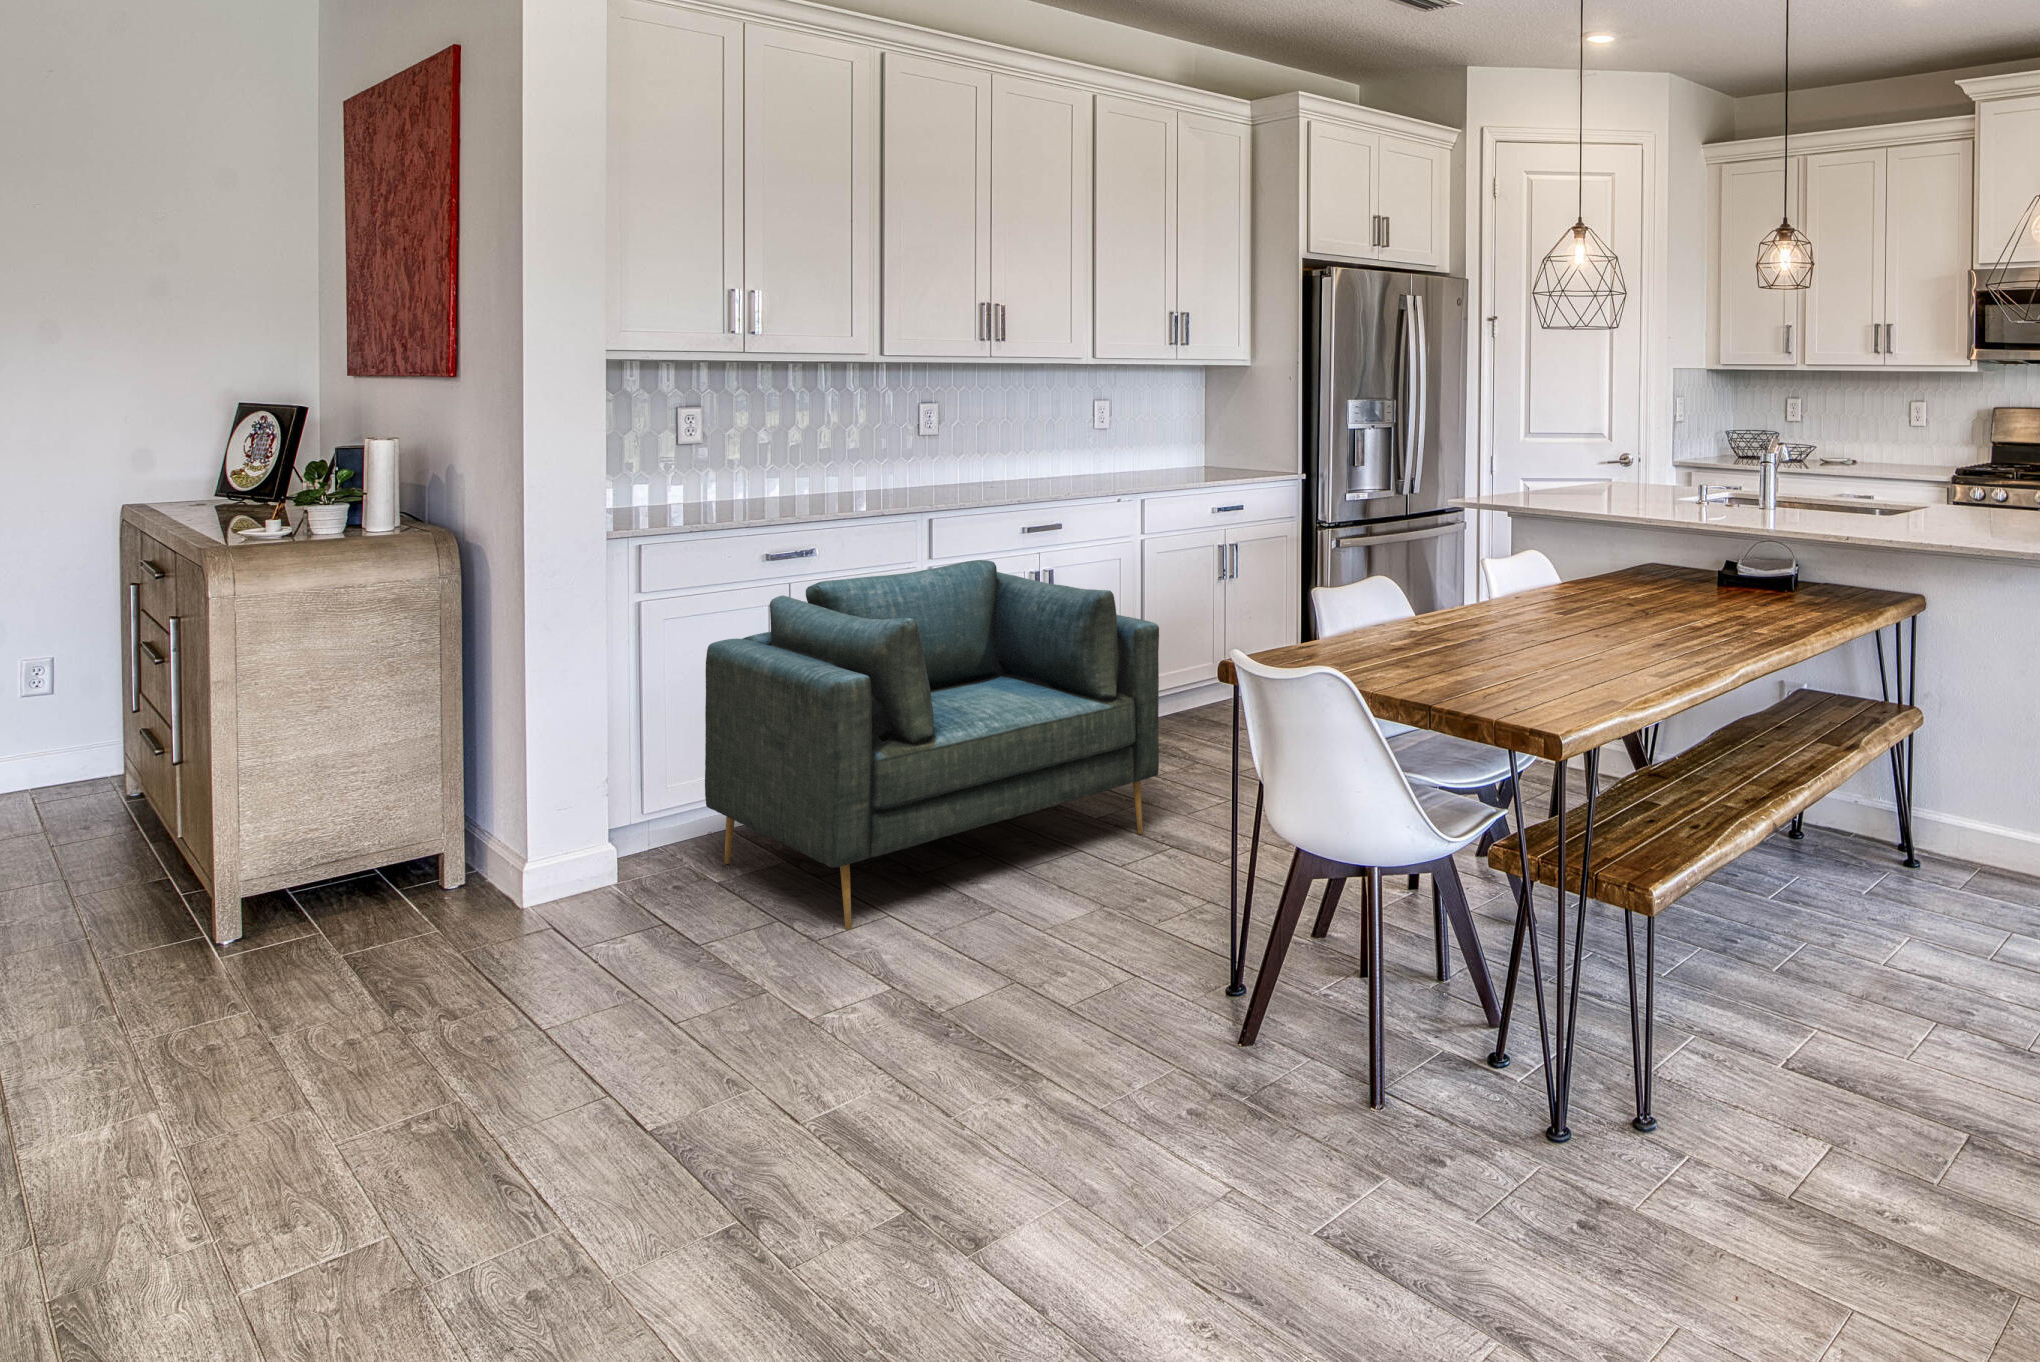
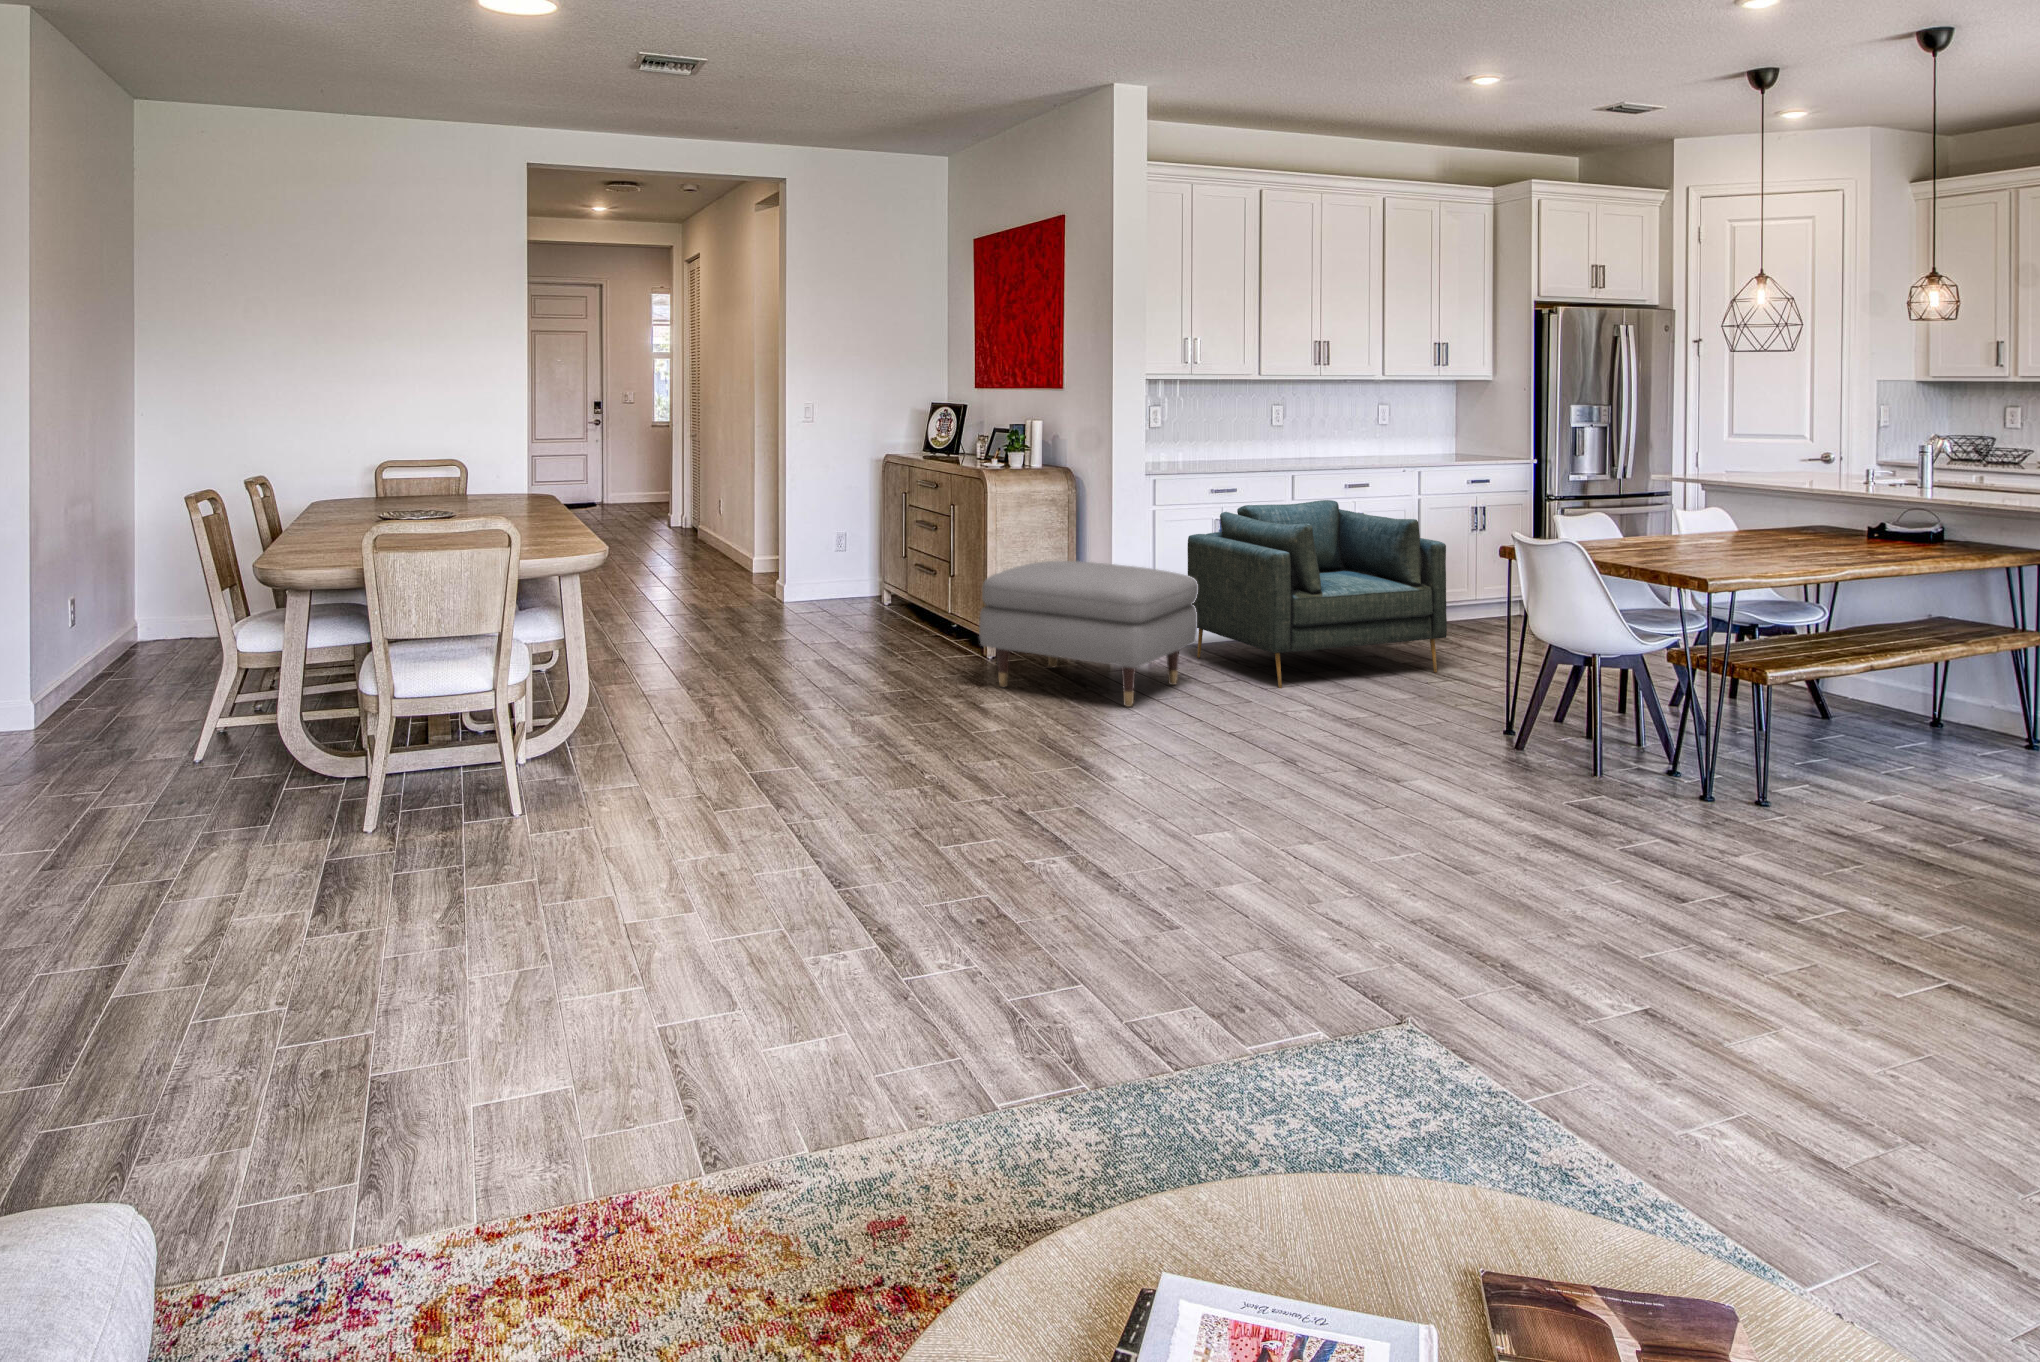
ottoman: none [84,730,678,1068] -> present [979,561,1198,707]

